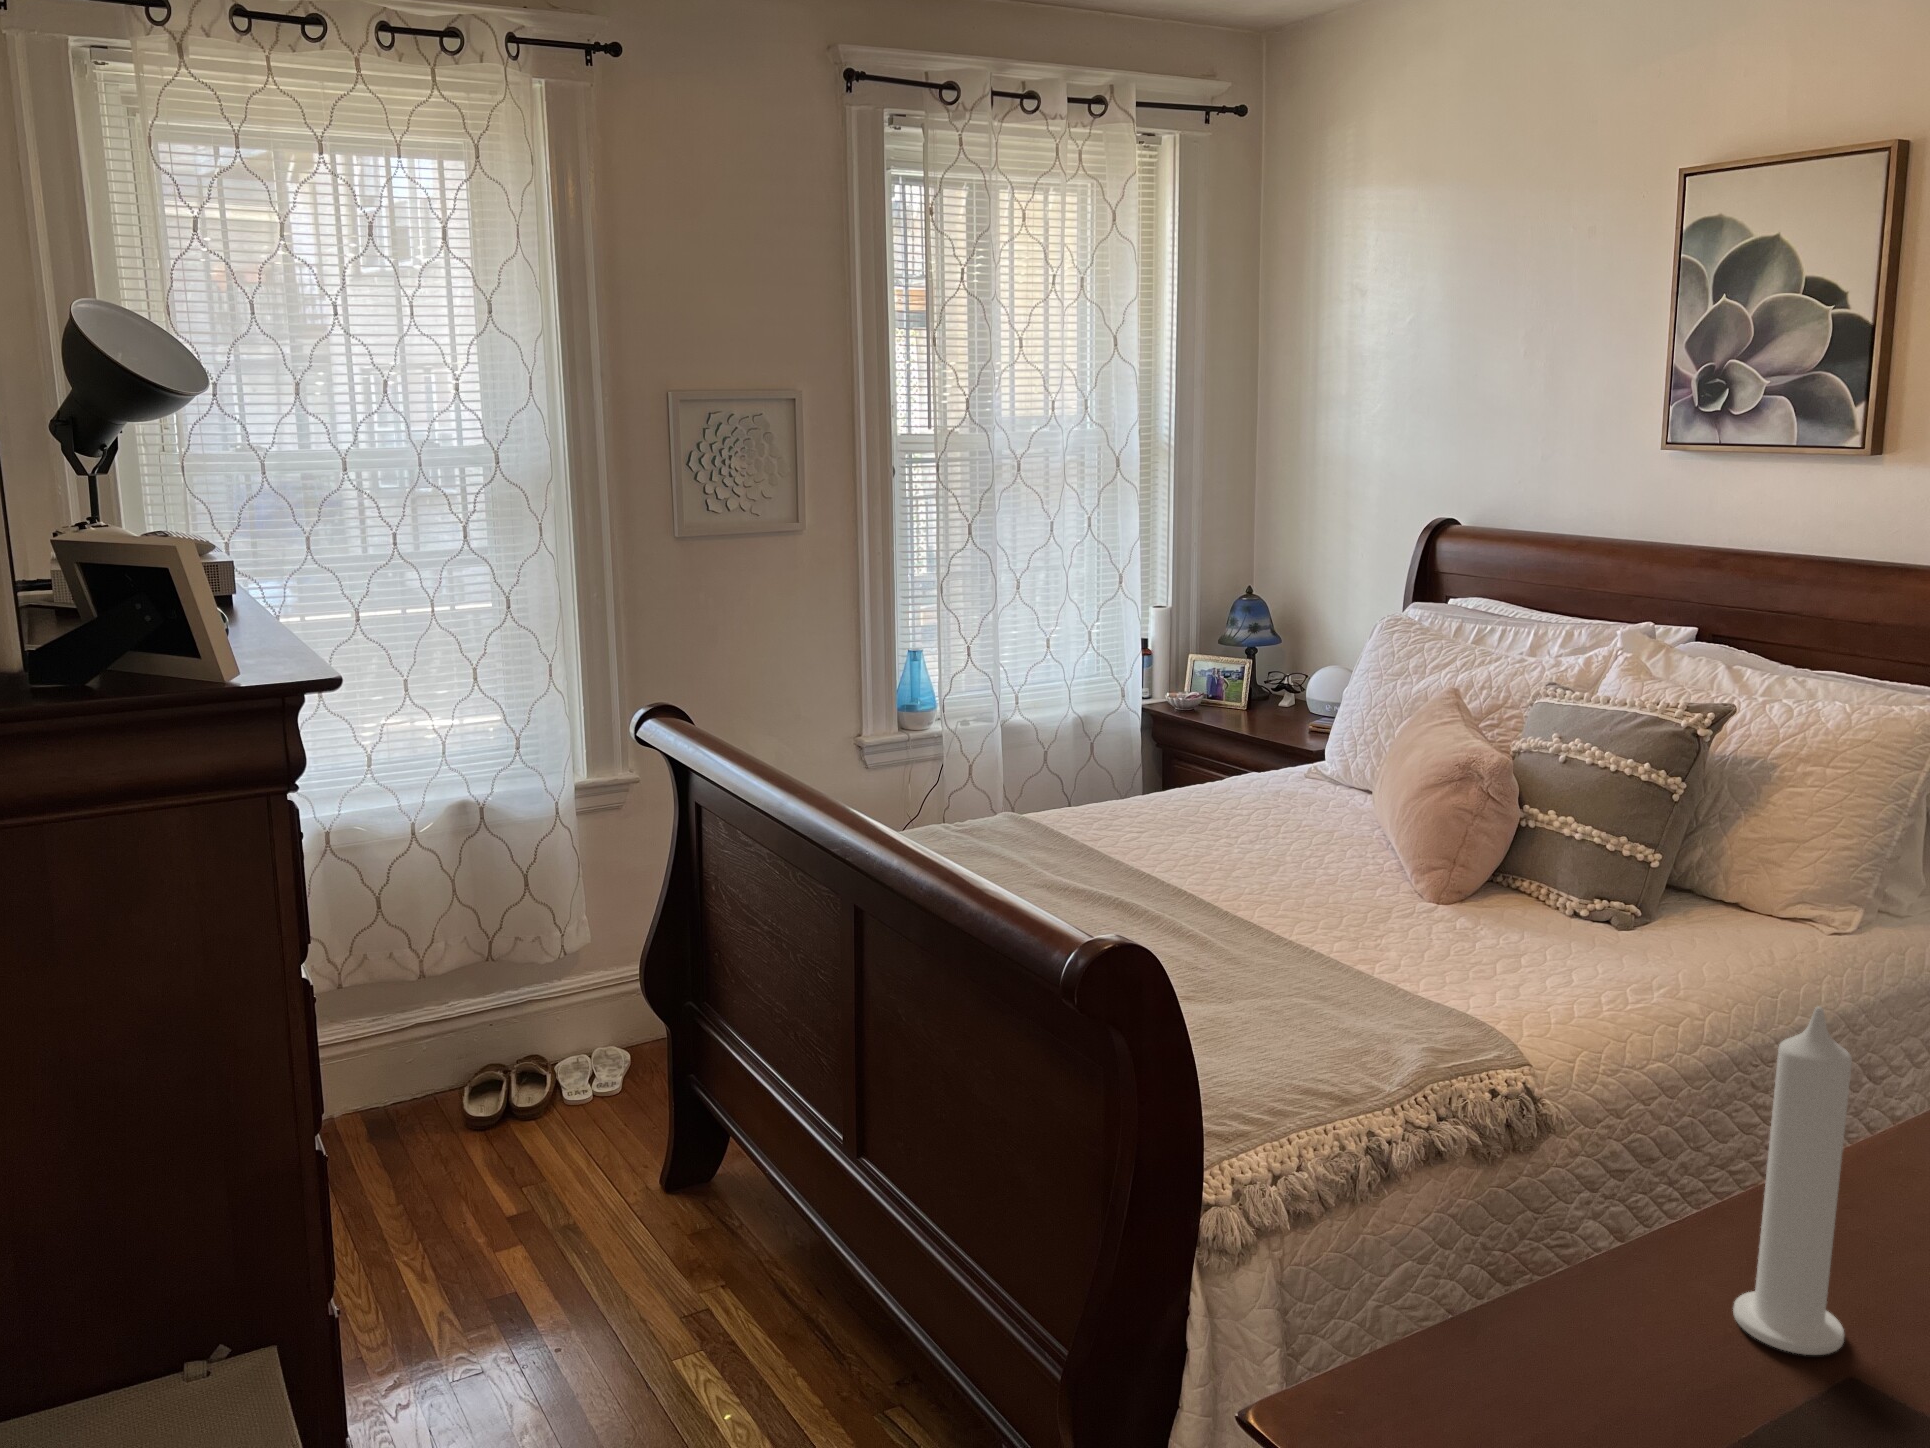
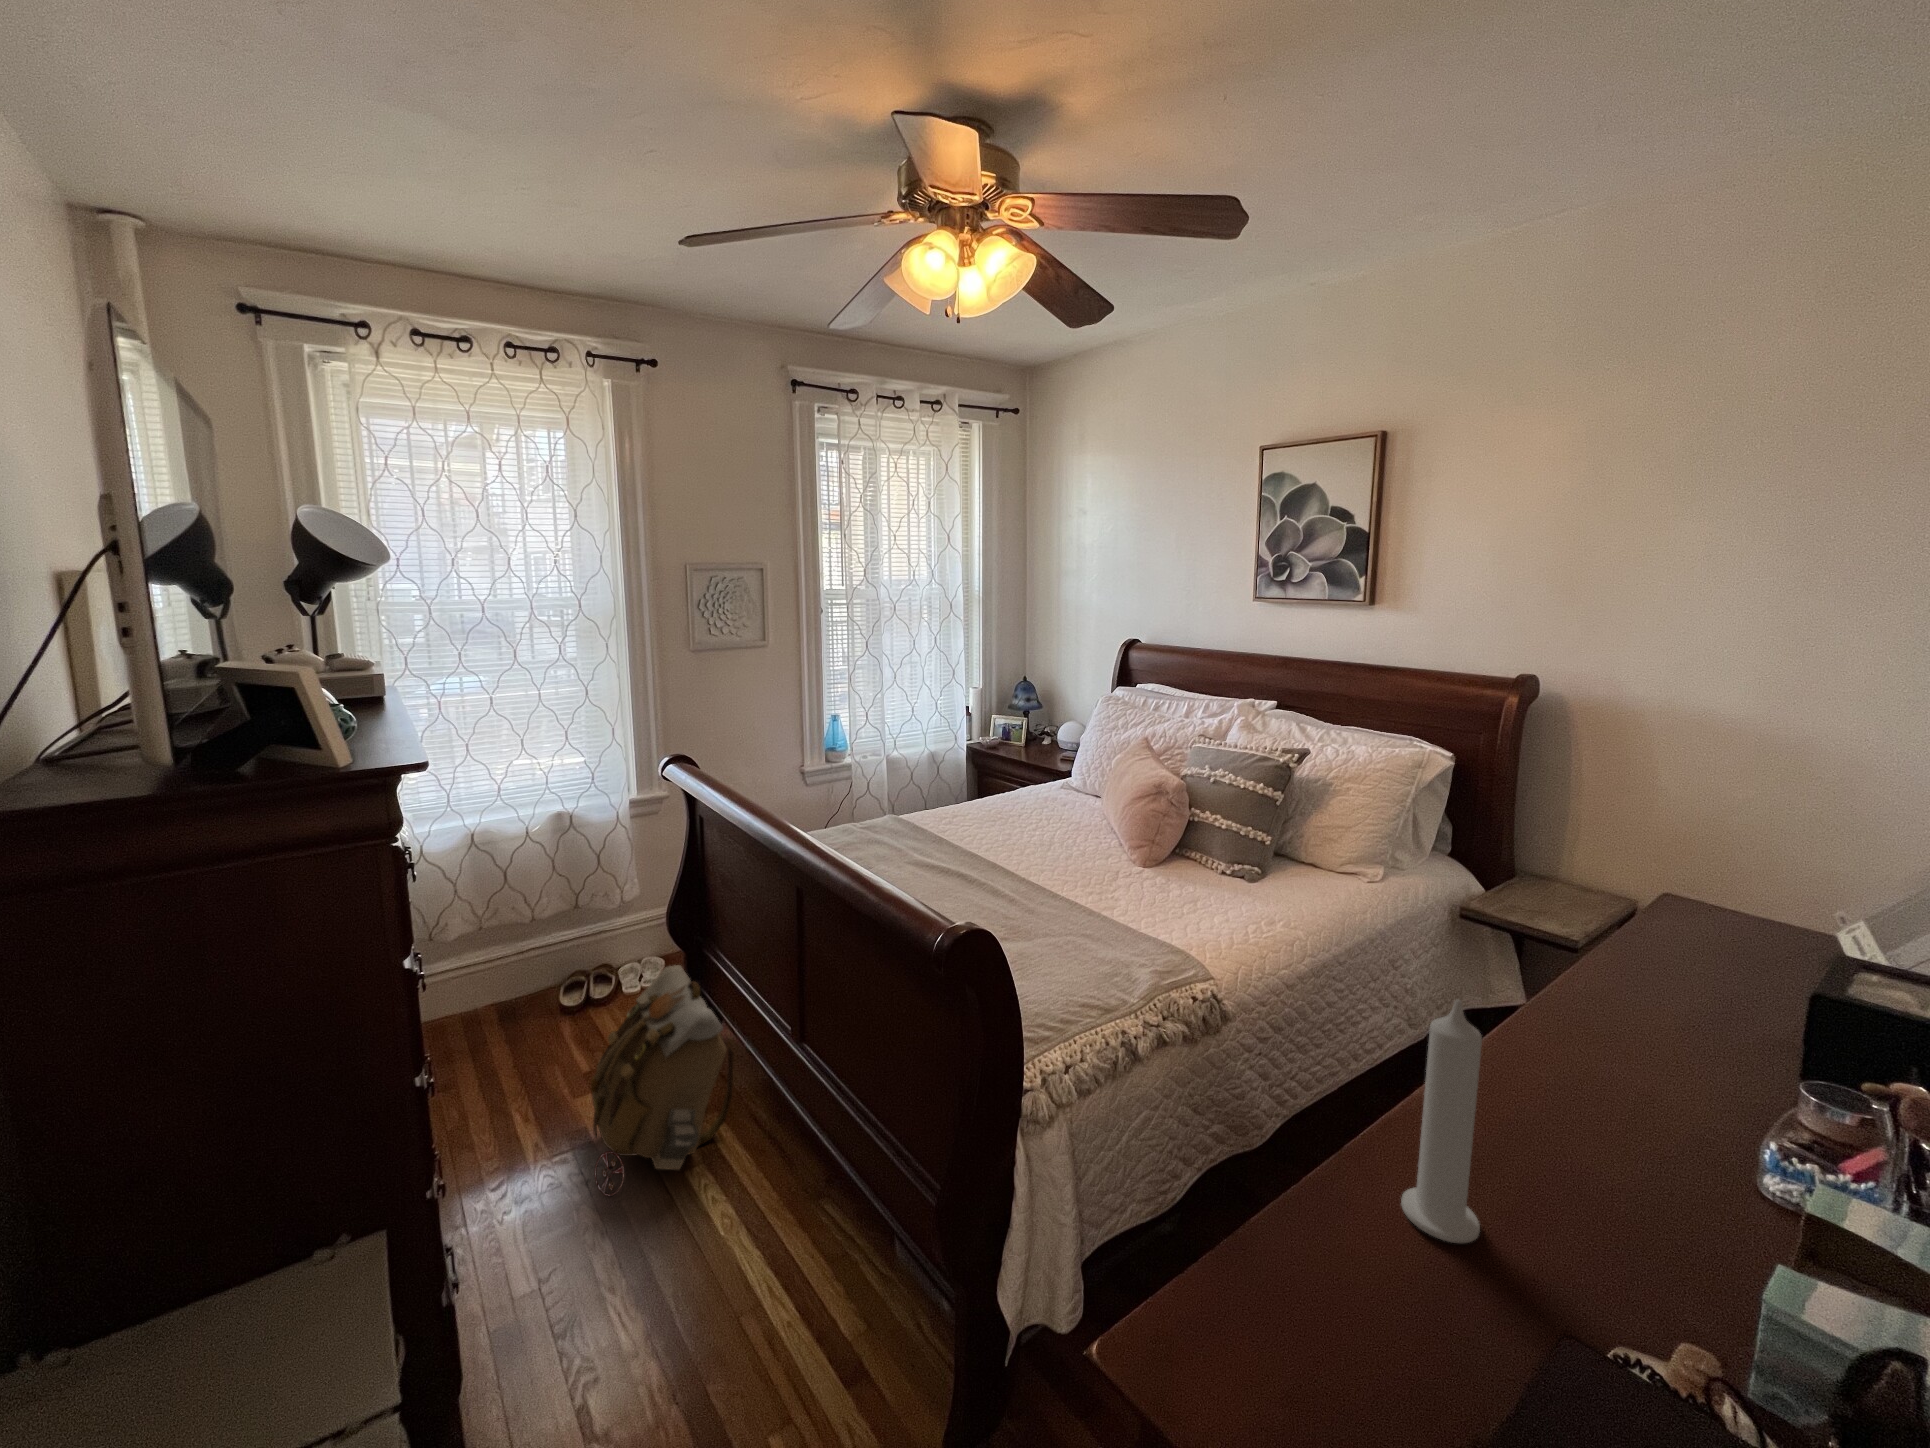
backpack: none [528,1039,748,1379] -> present [590,965,734,1196]

